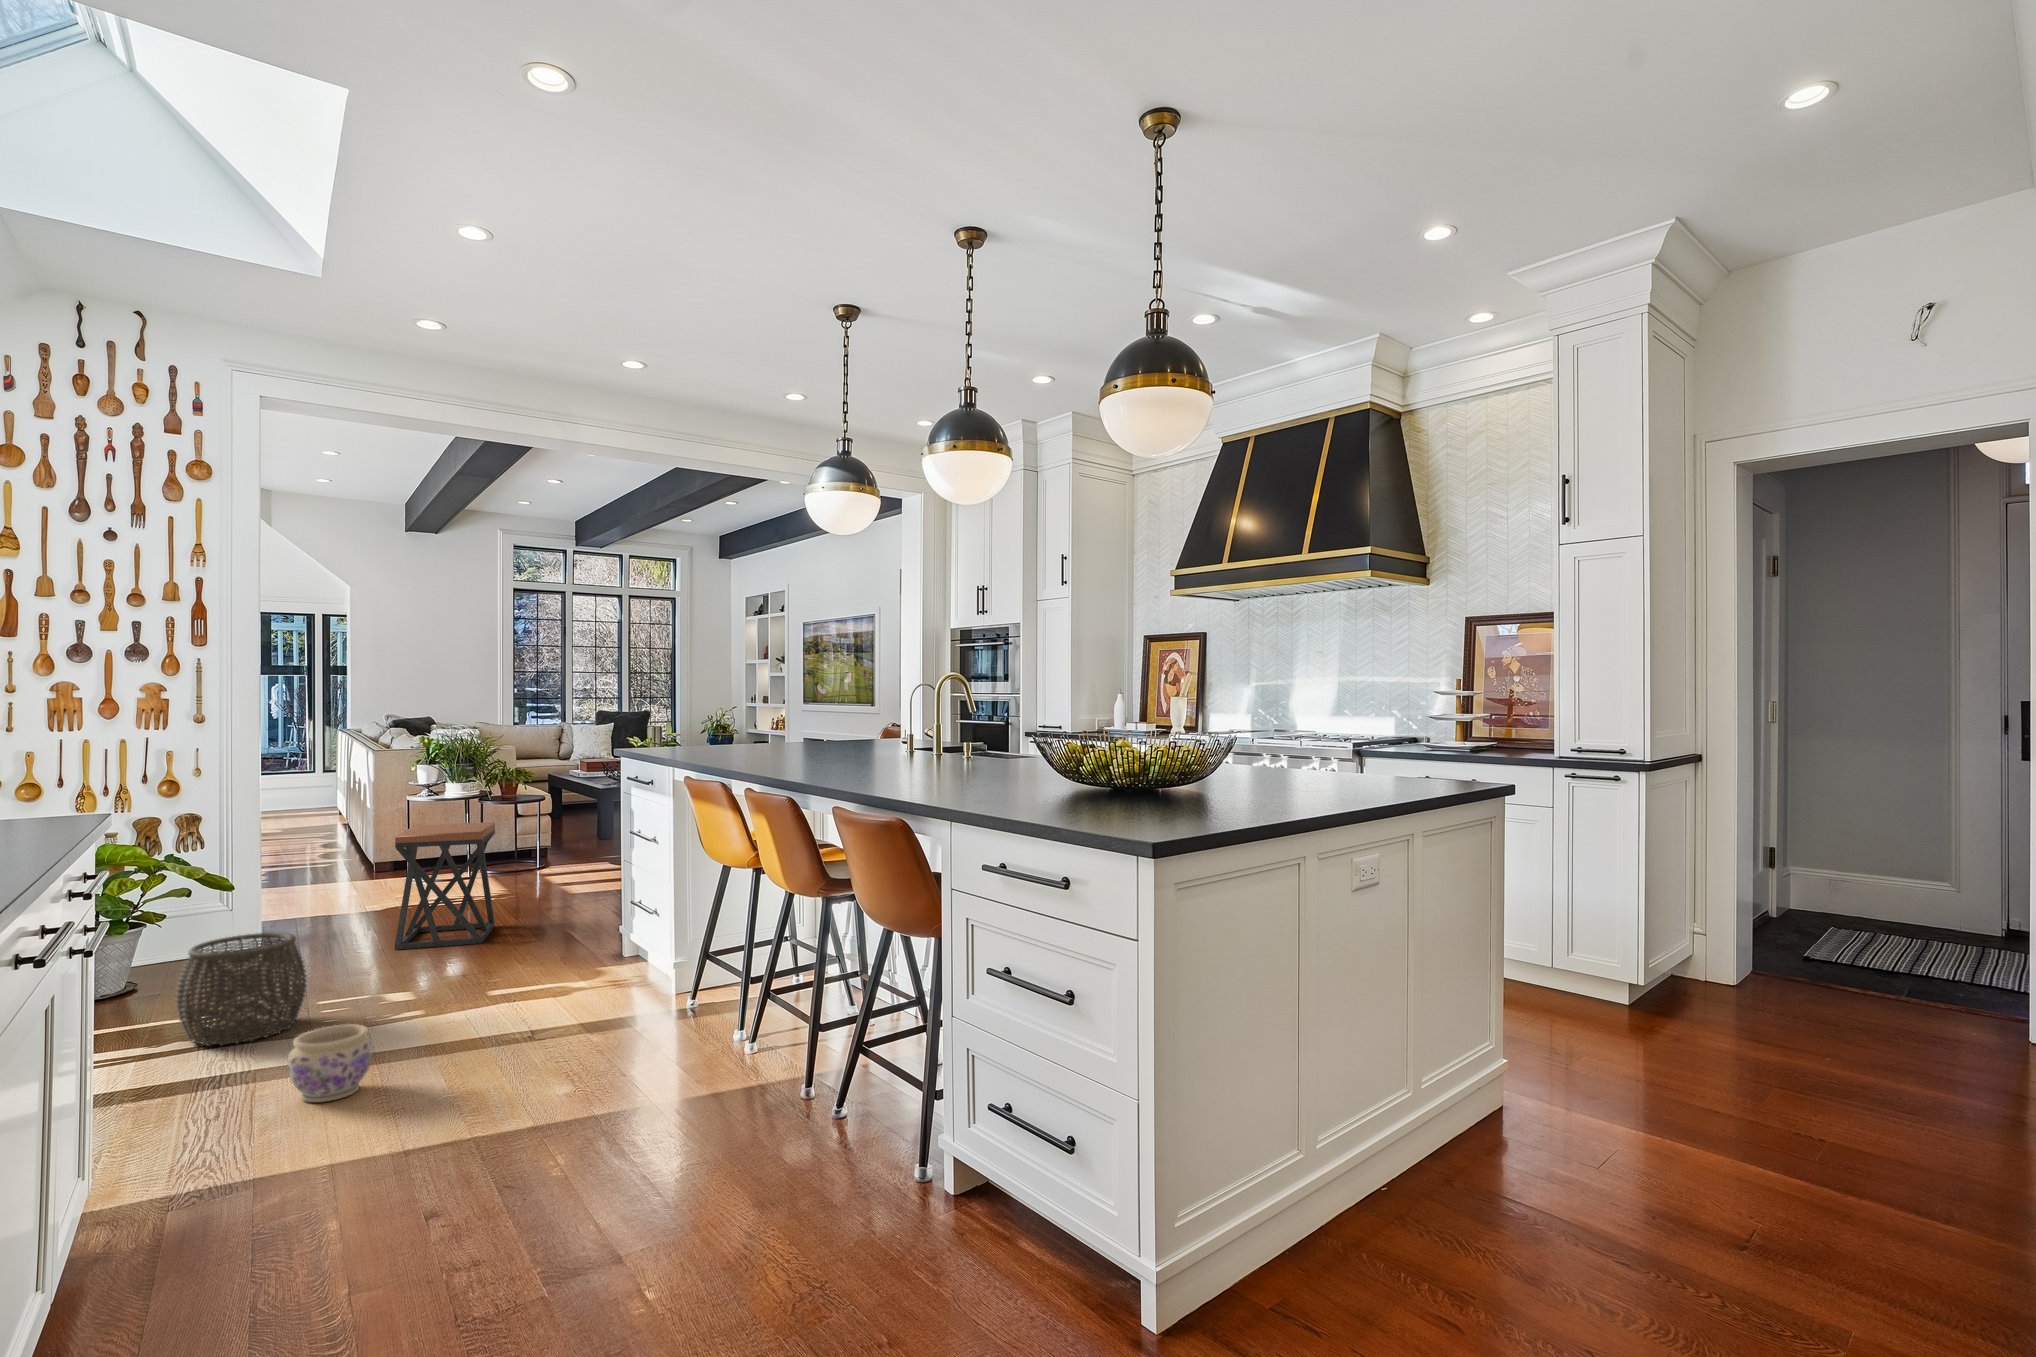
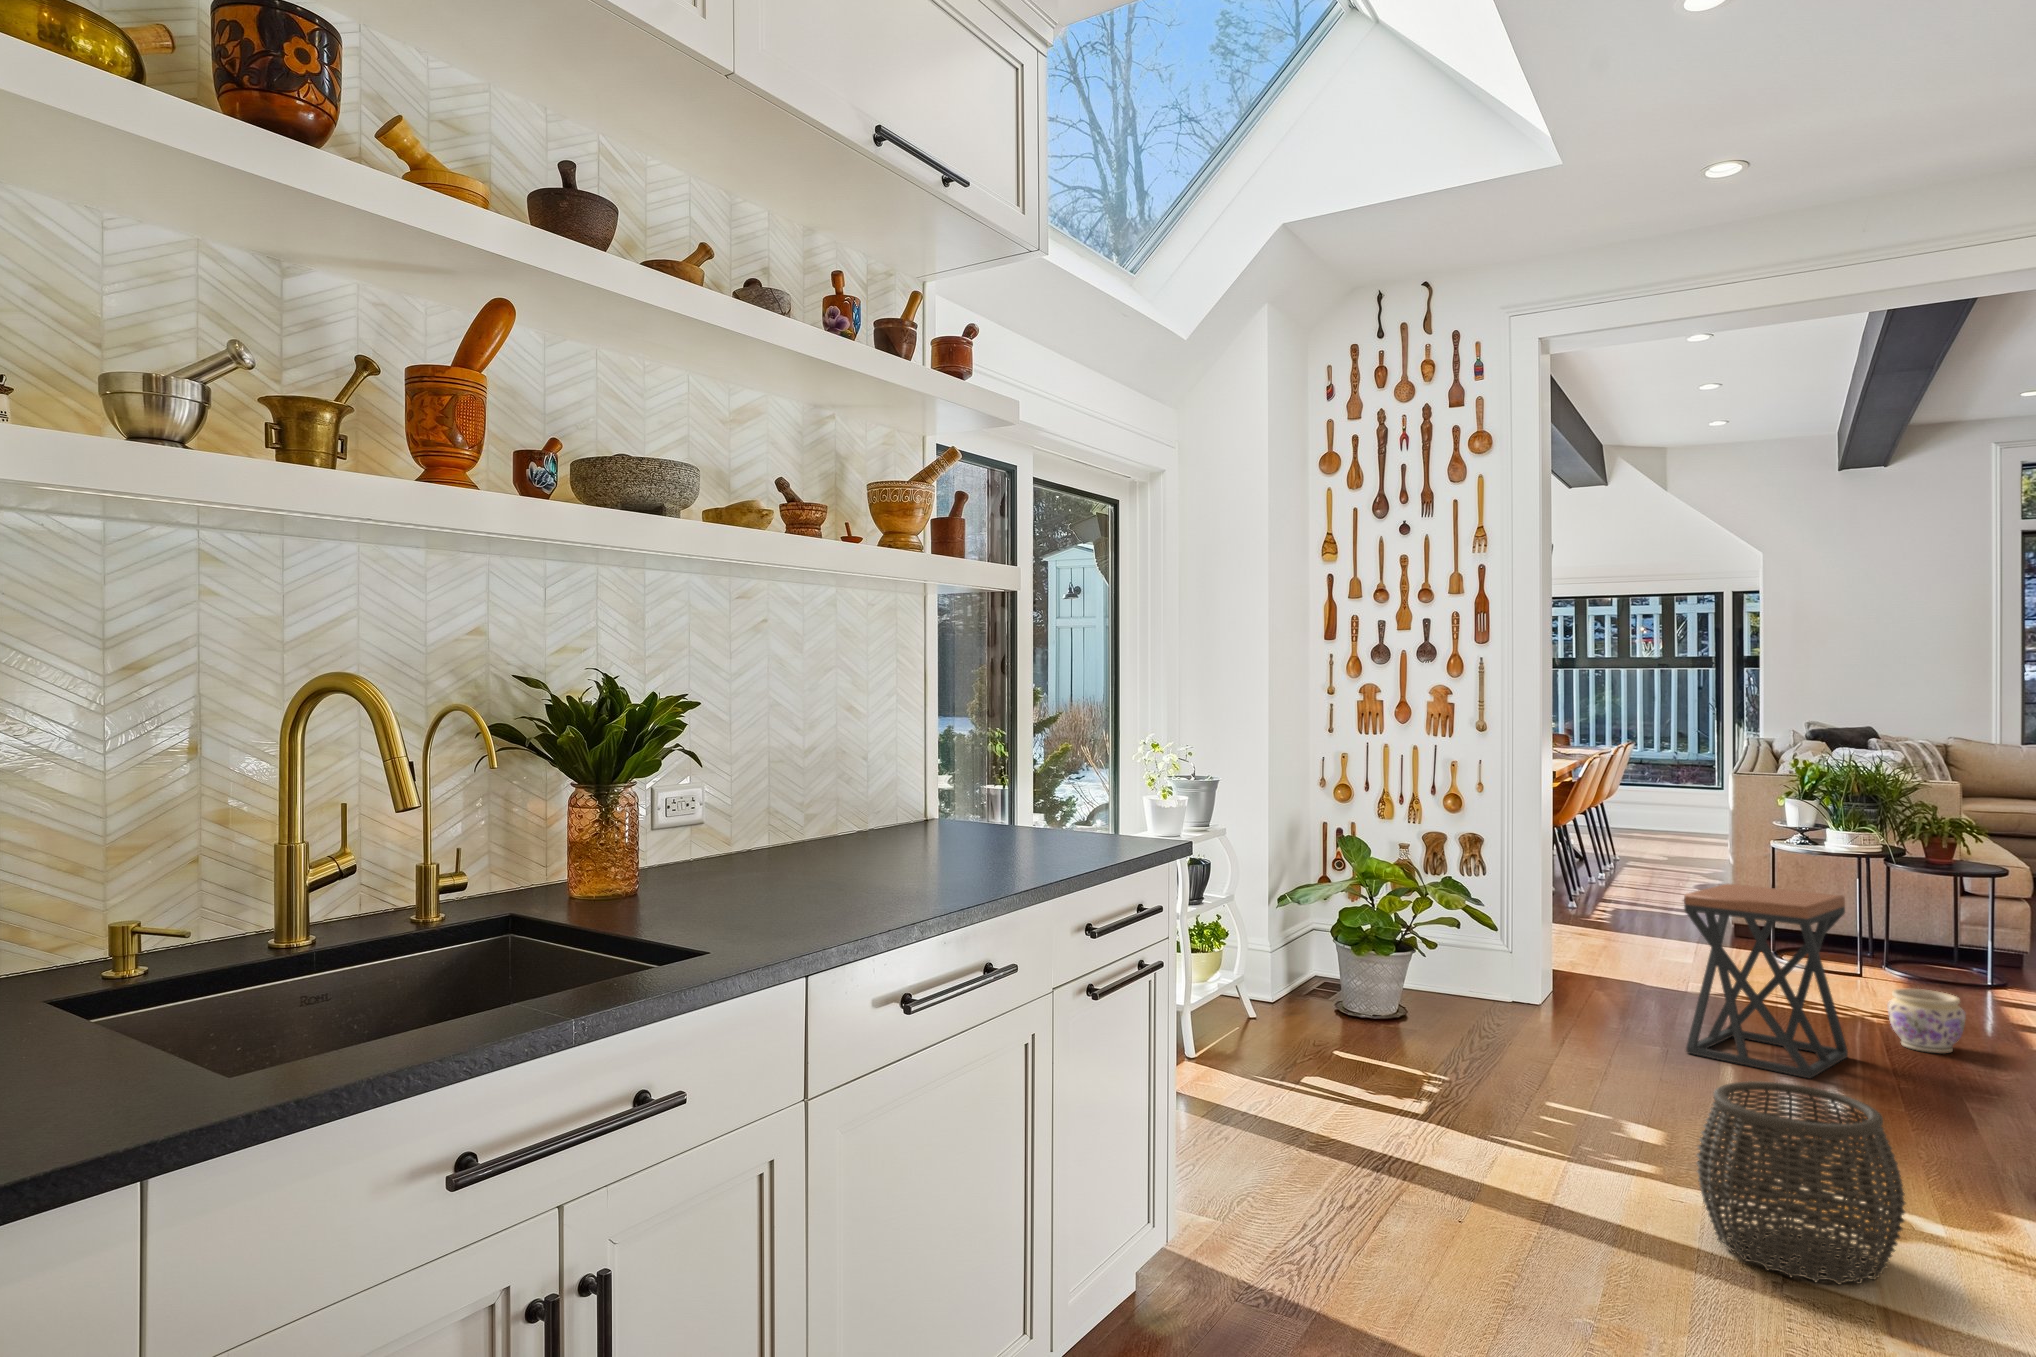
woven basket: present [176,933,307,1046] -> present [1697,1081,1905,1284]
planter: present [288,1024,373,1103] -> present [1887,989,1966,1054]

